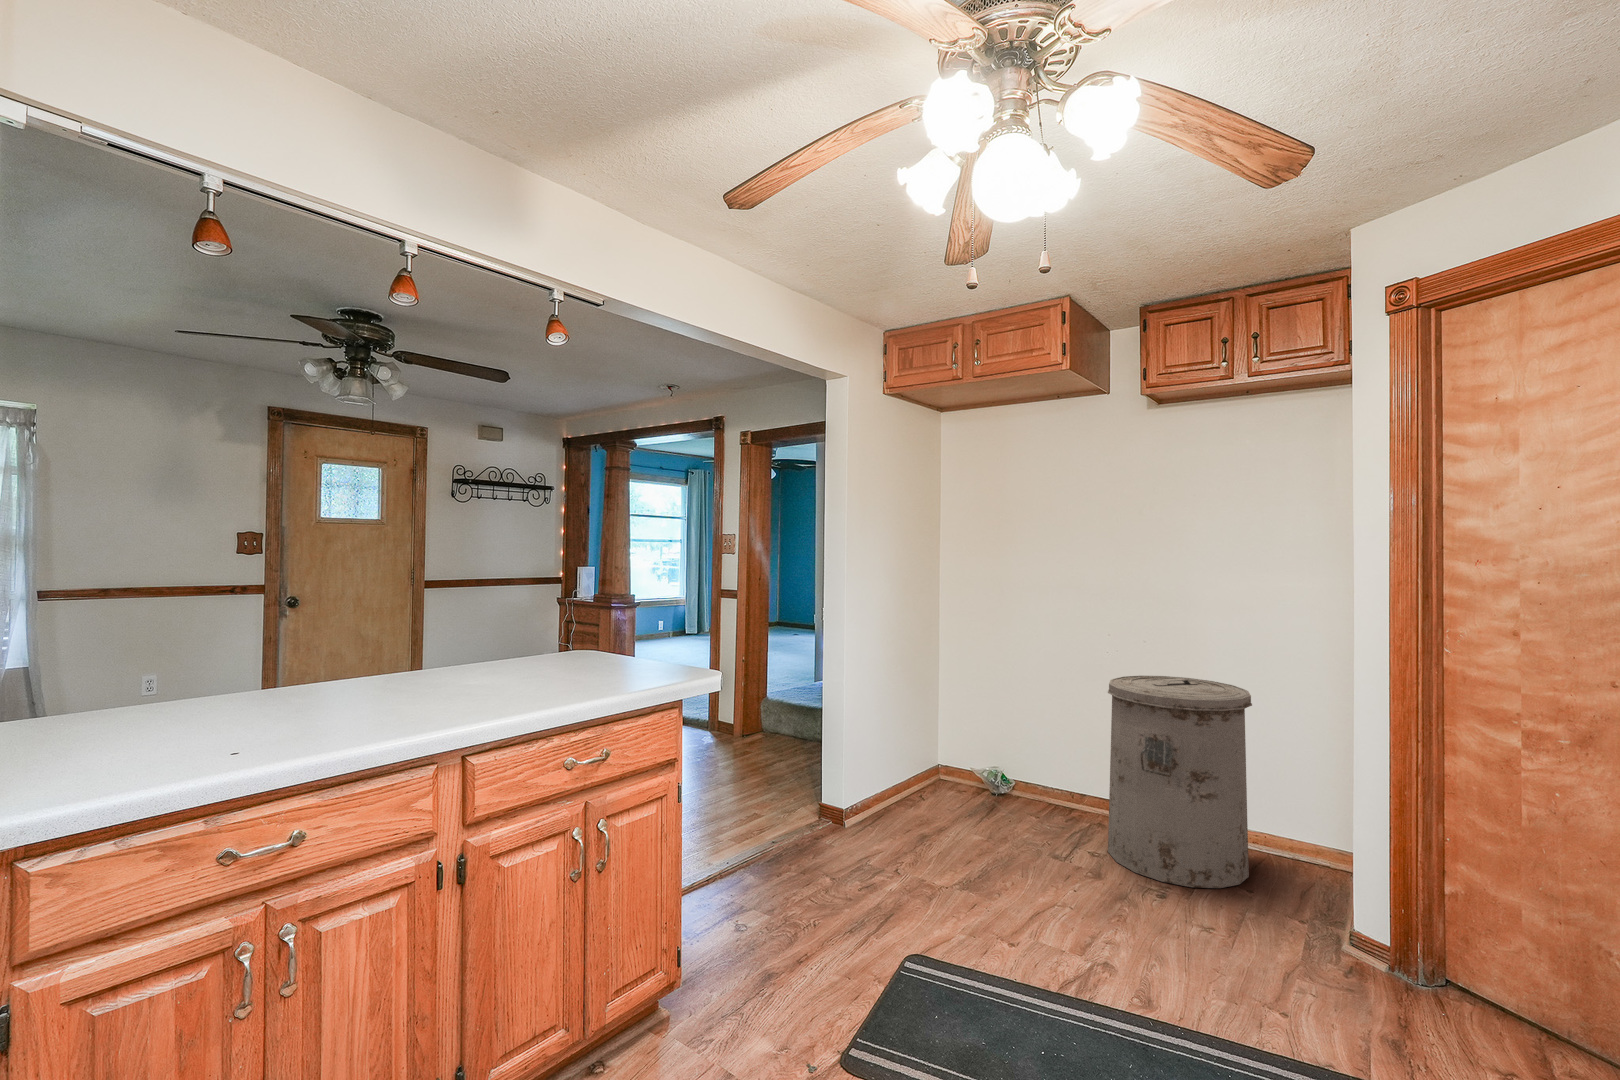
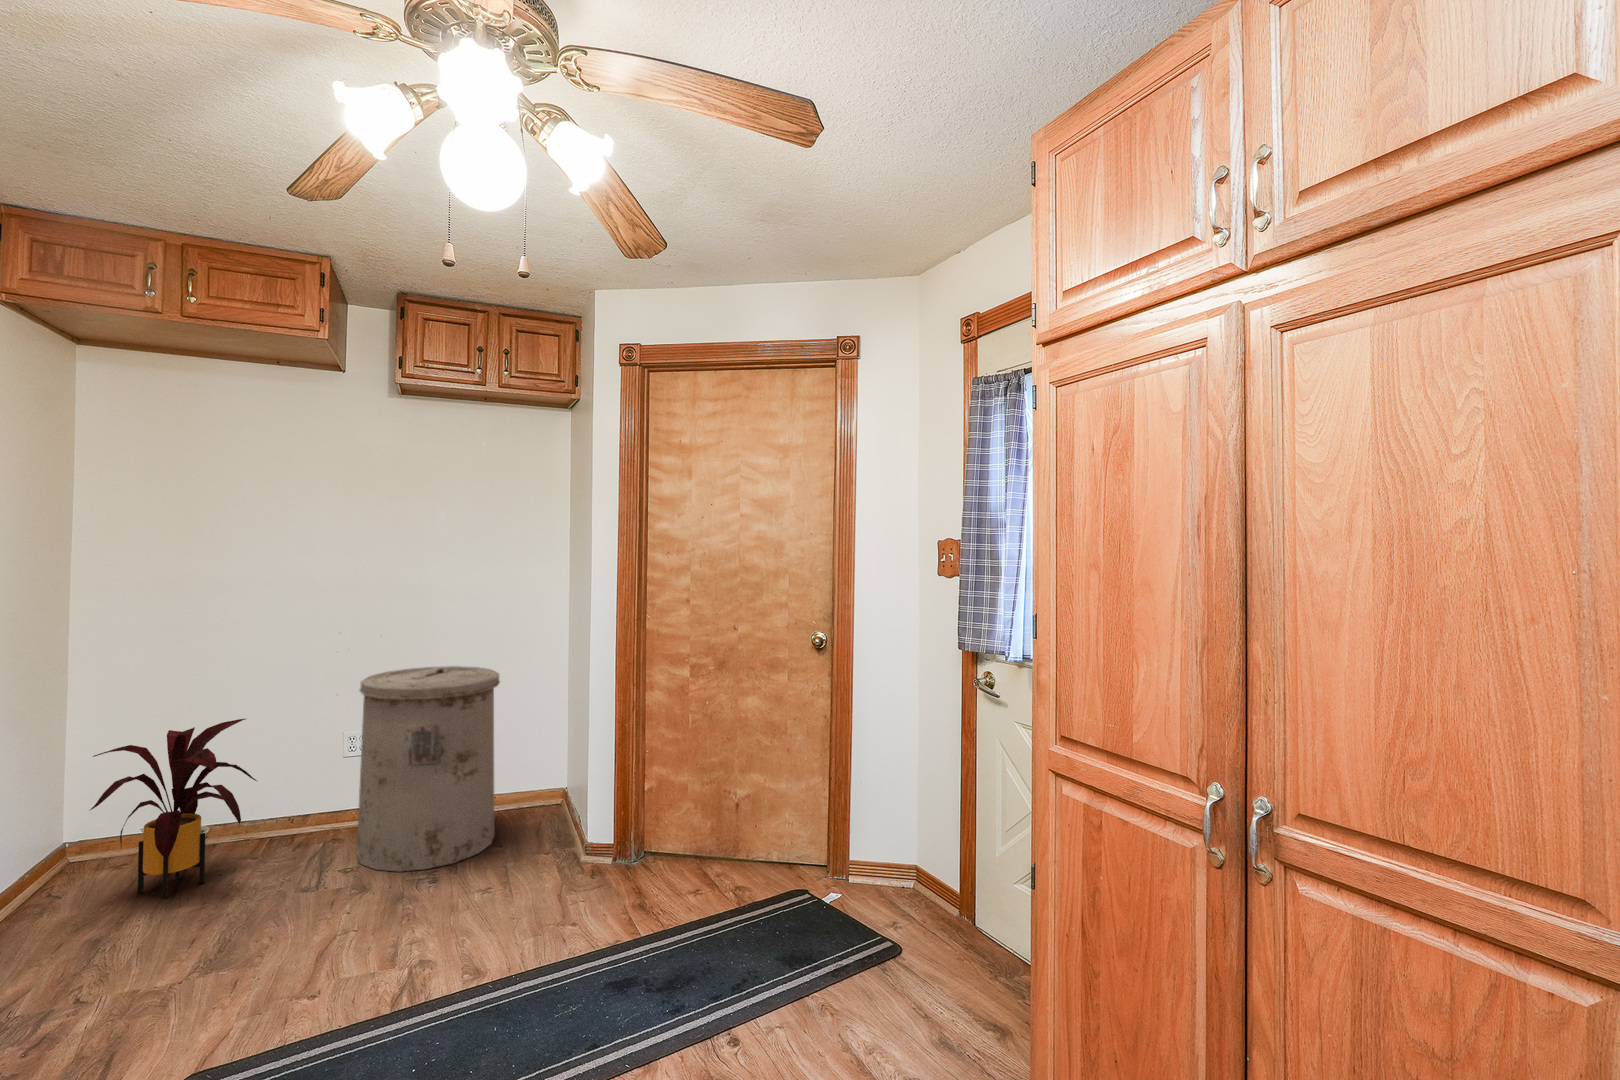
house plant: none [927,695,1039,822] -> present [90,719,257,899]

